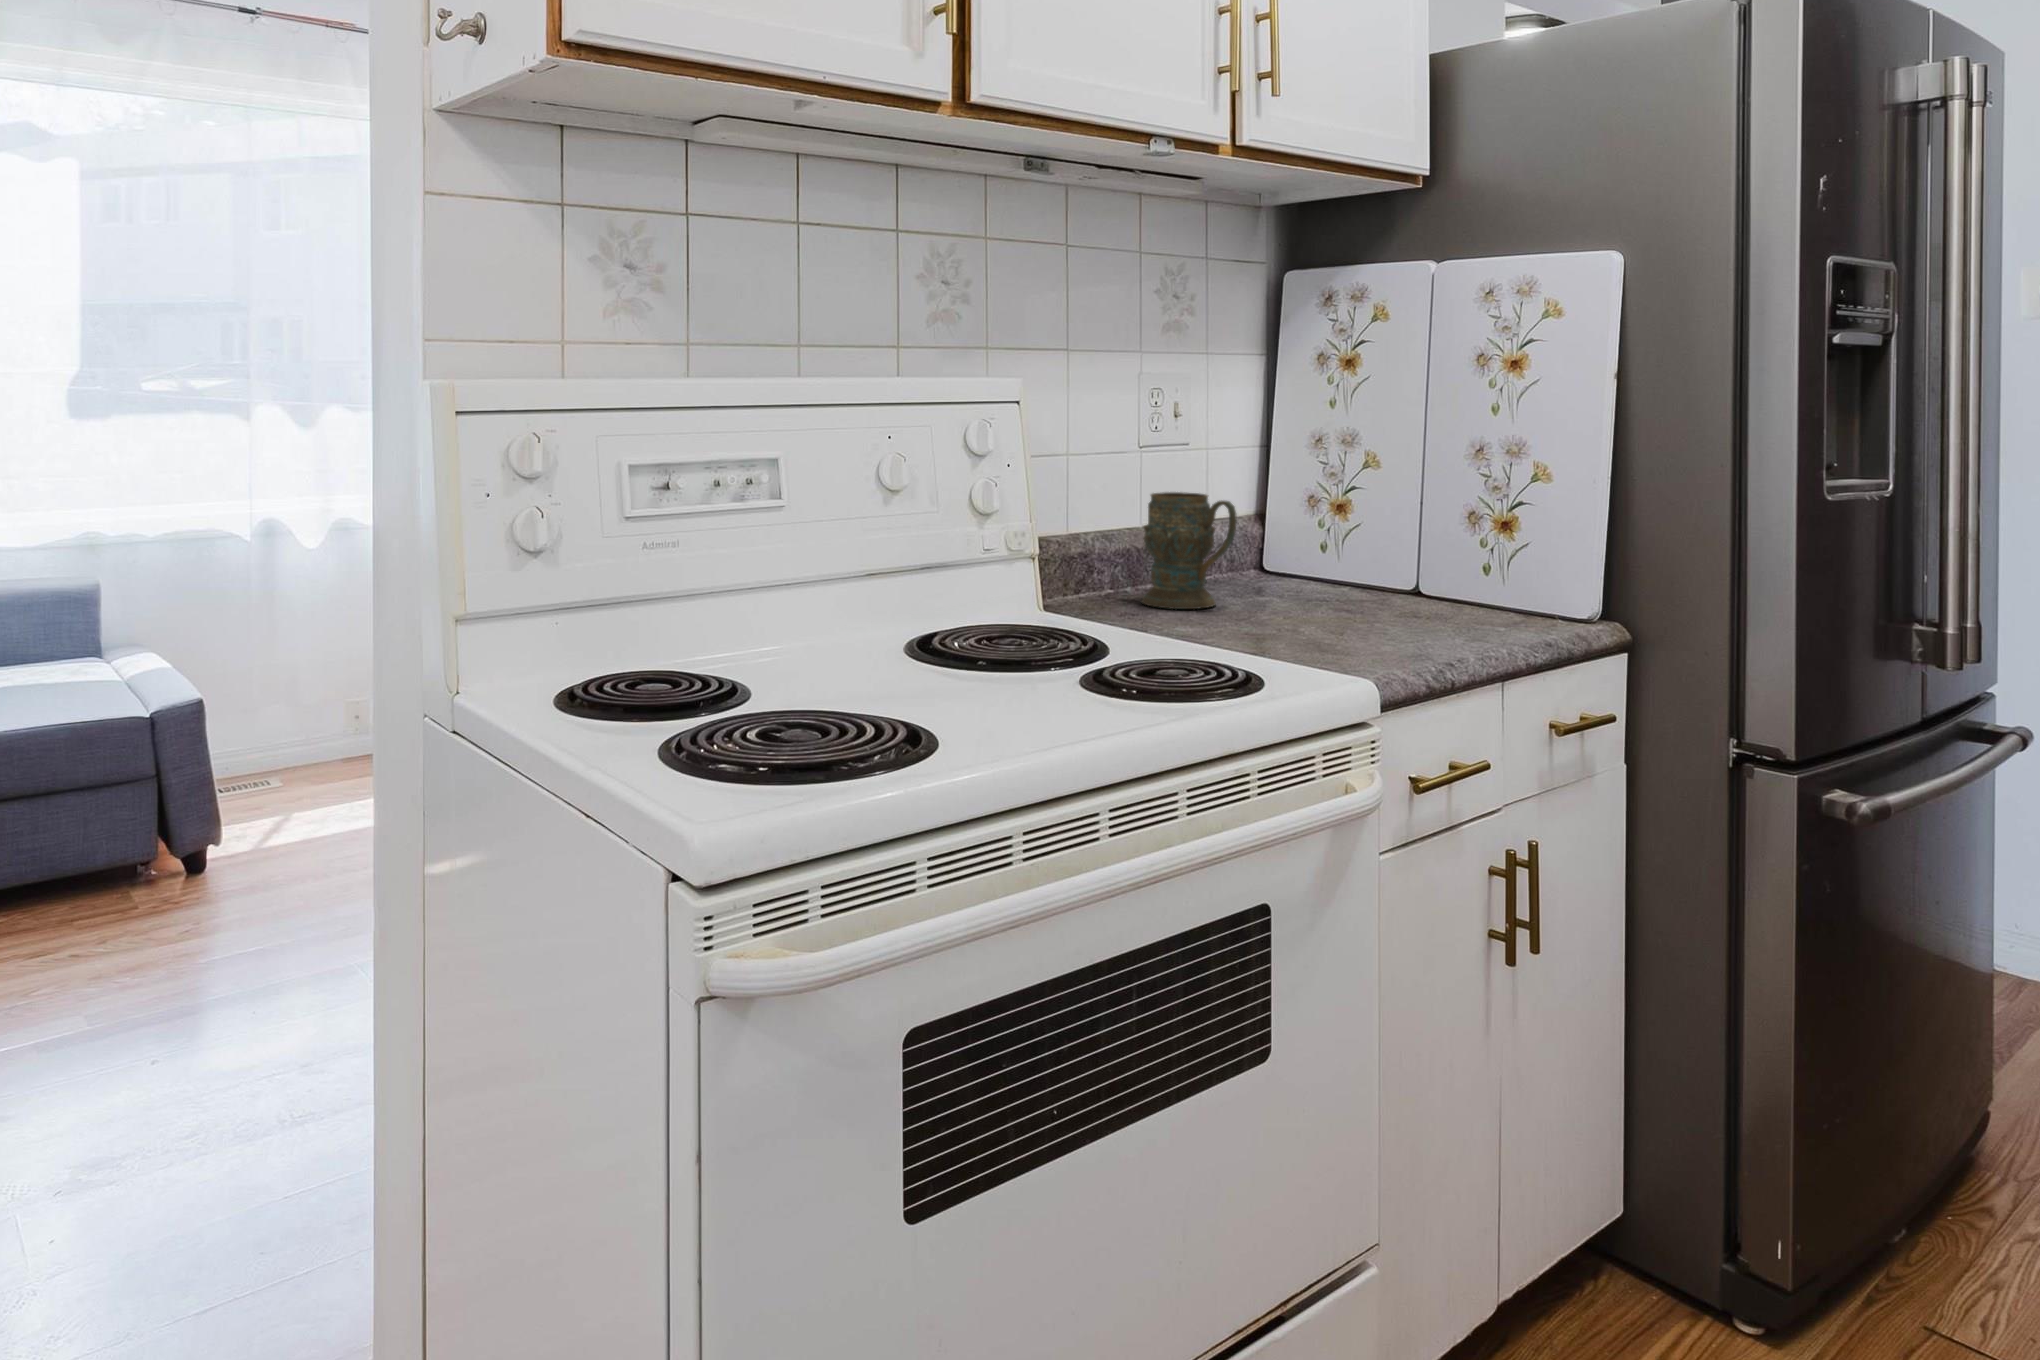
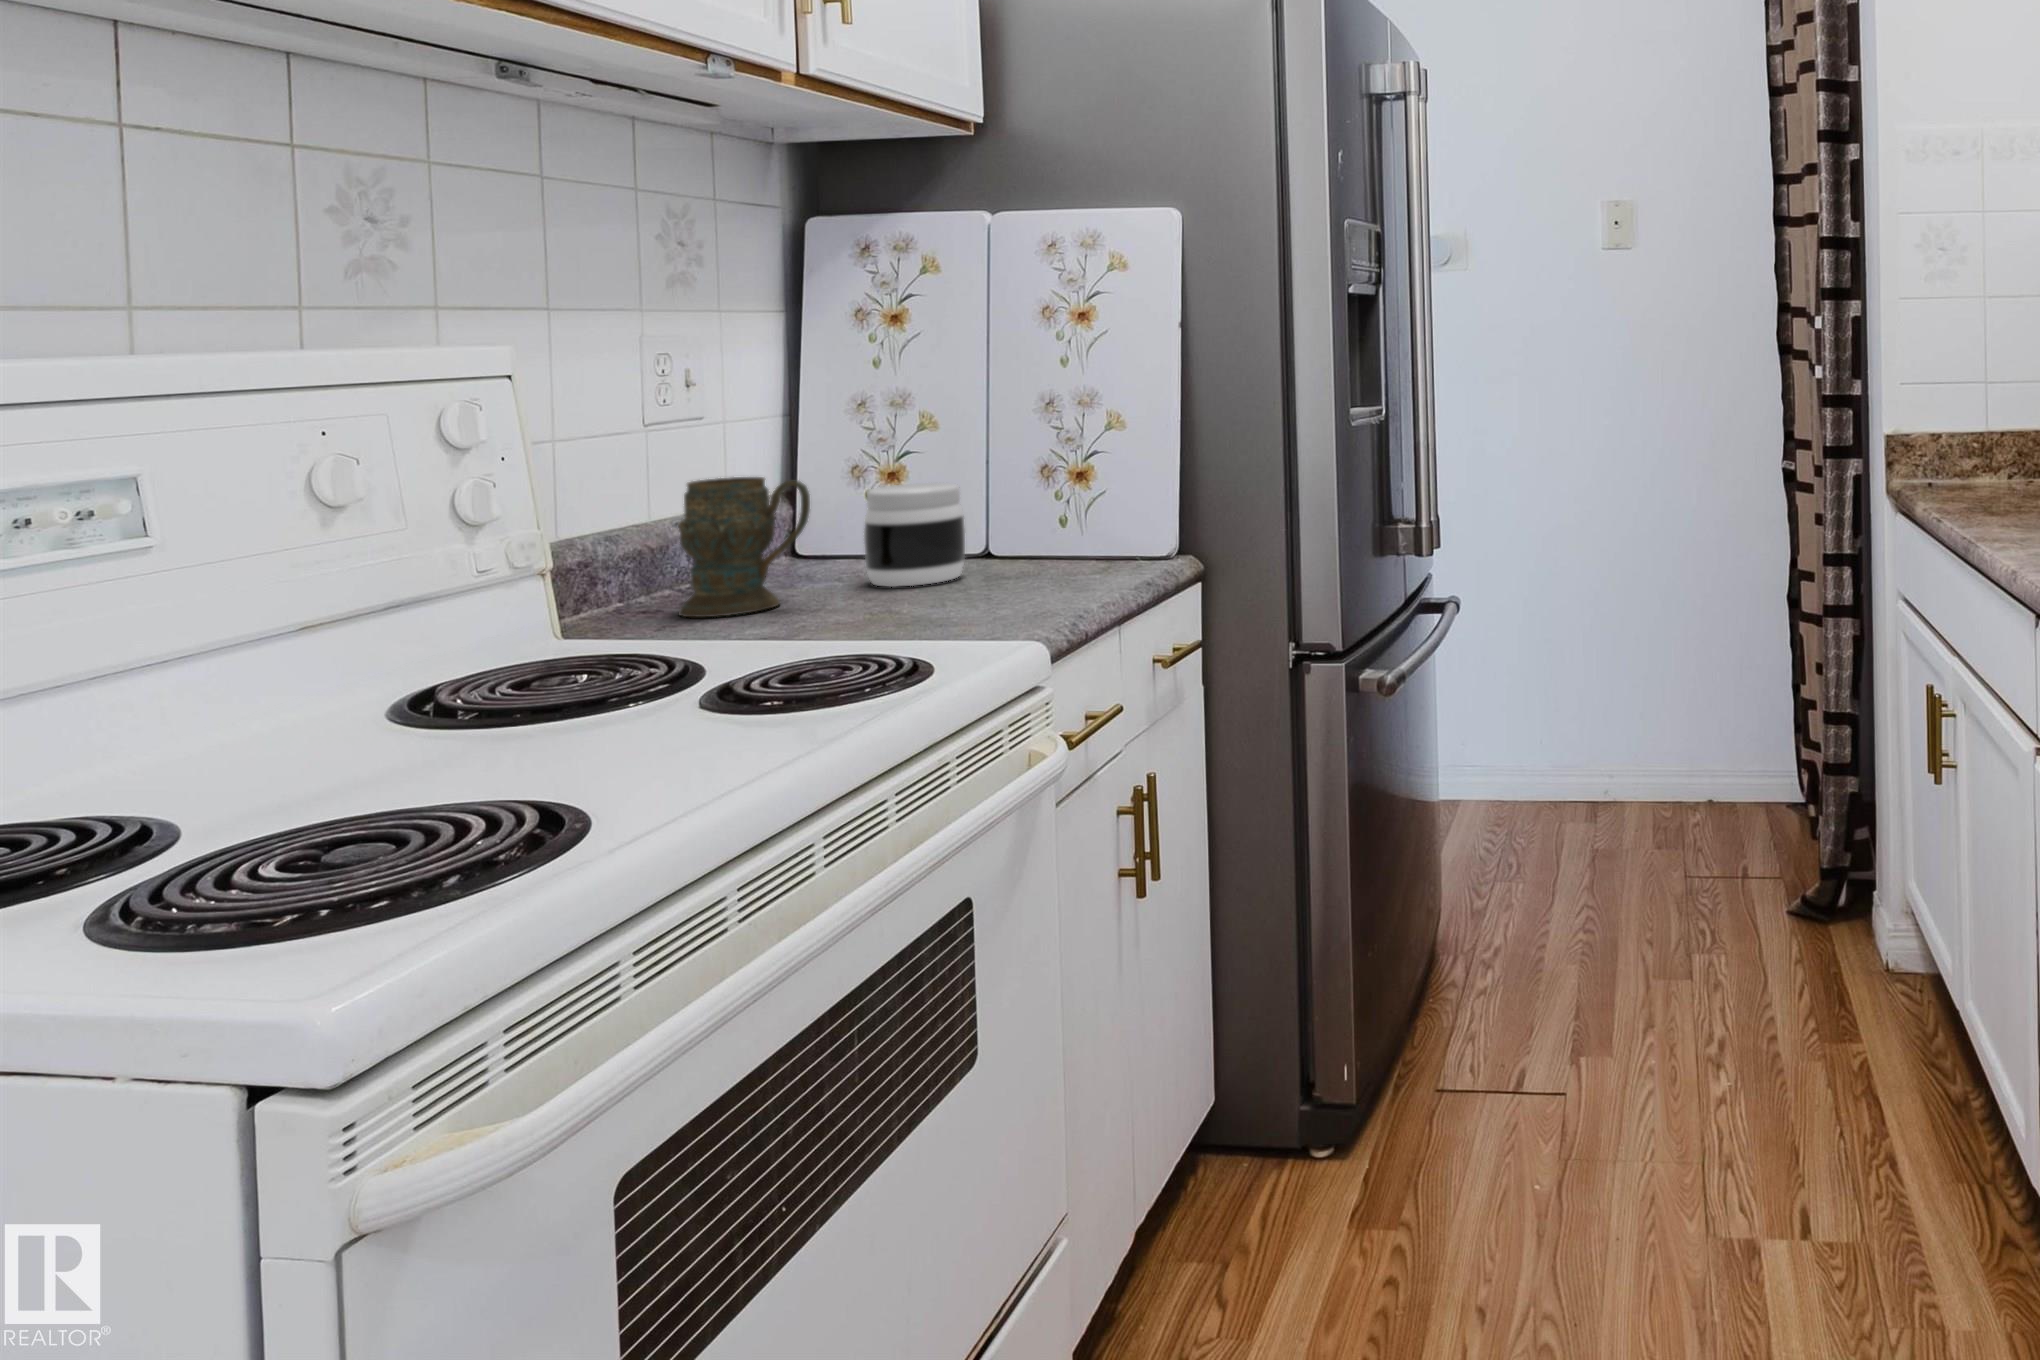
jar: none [1294,514,1380,609] -> present [864,483,965,587]

